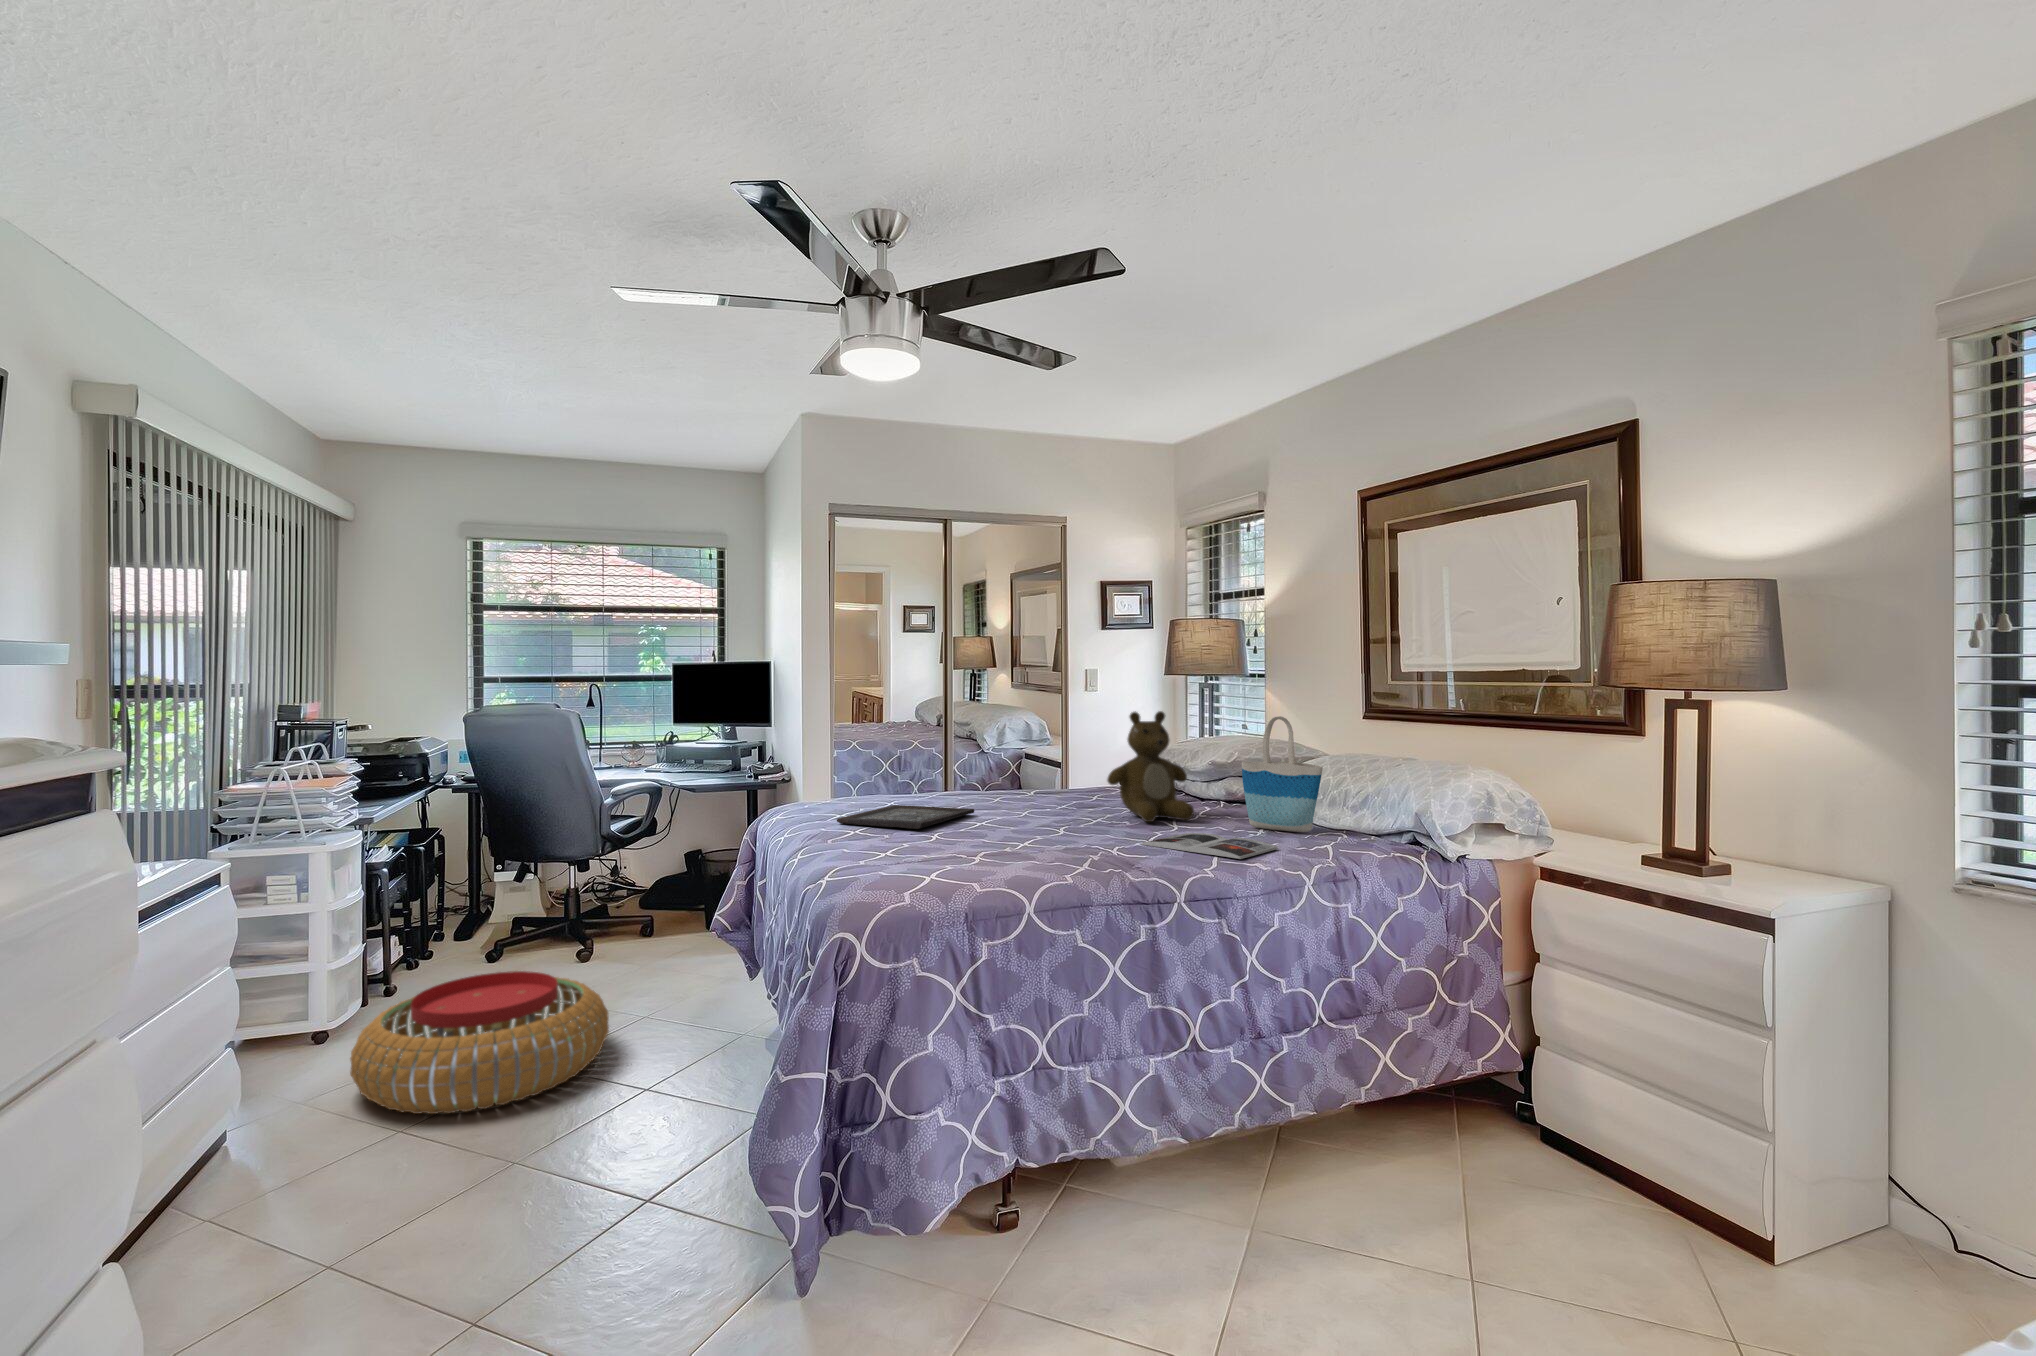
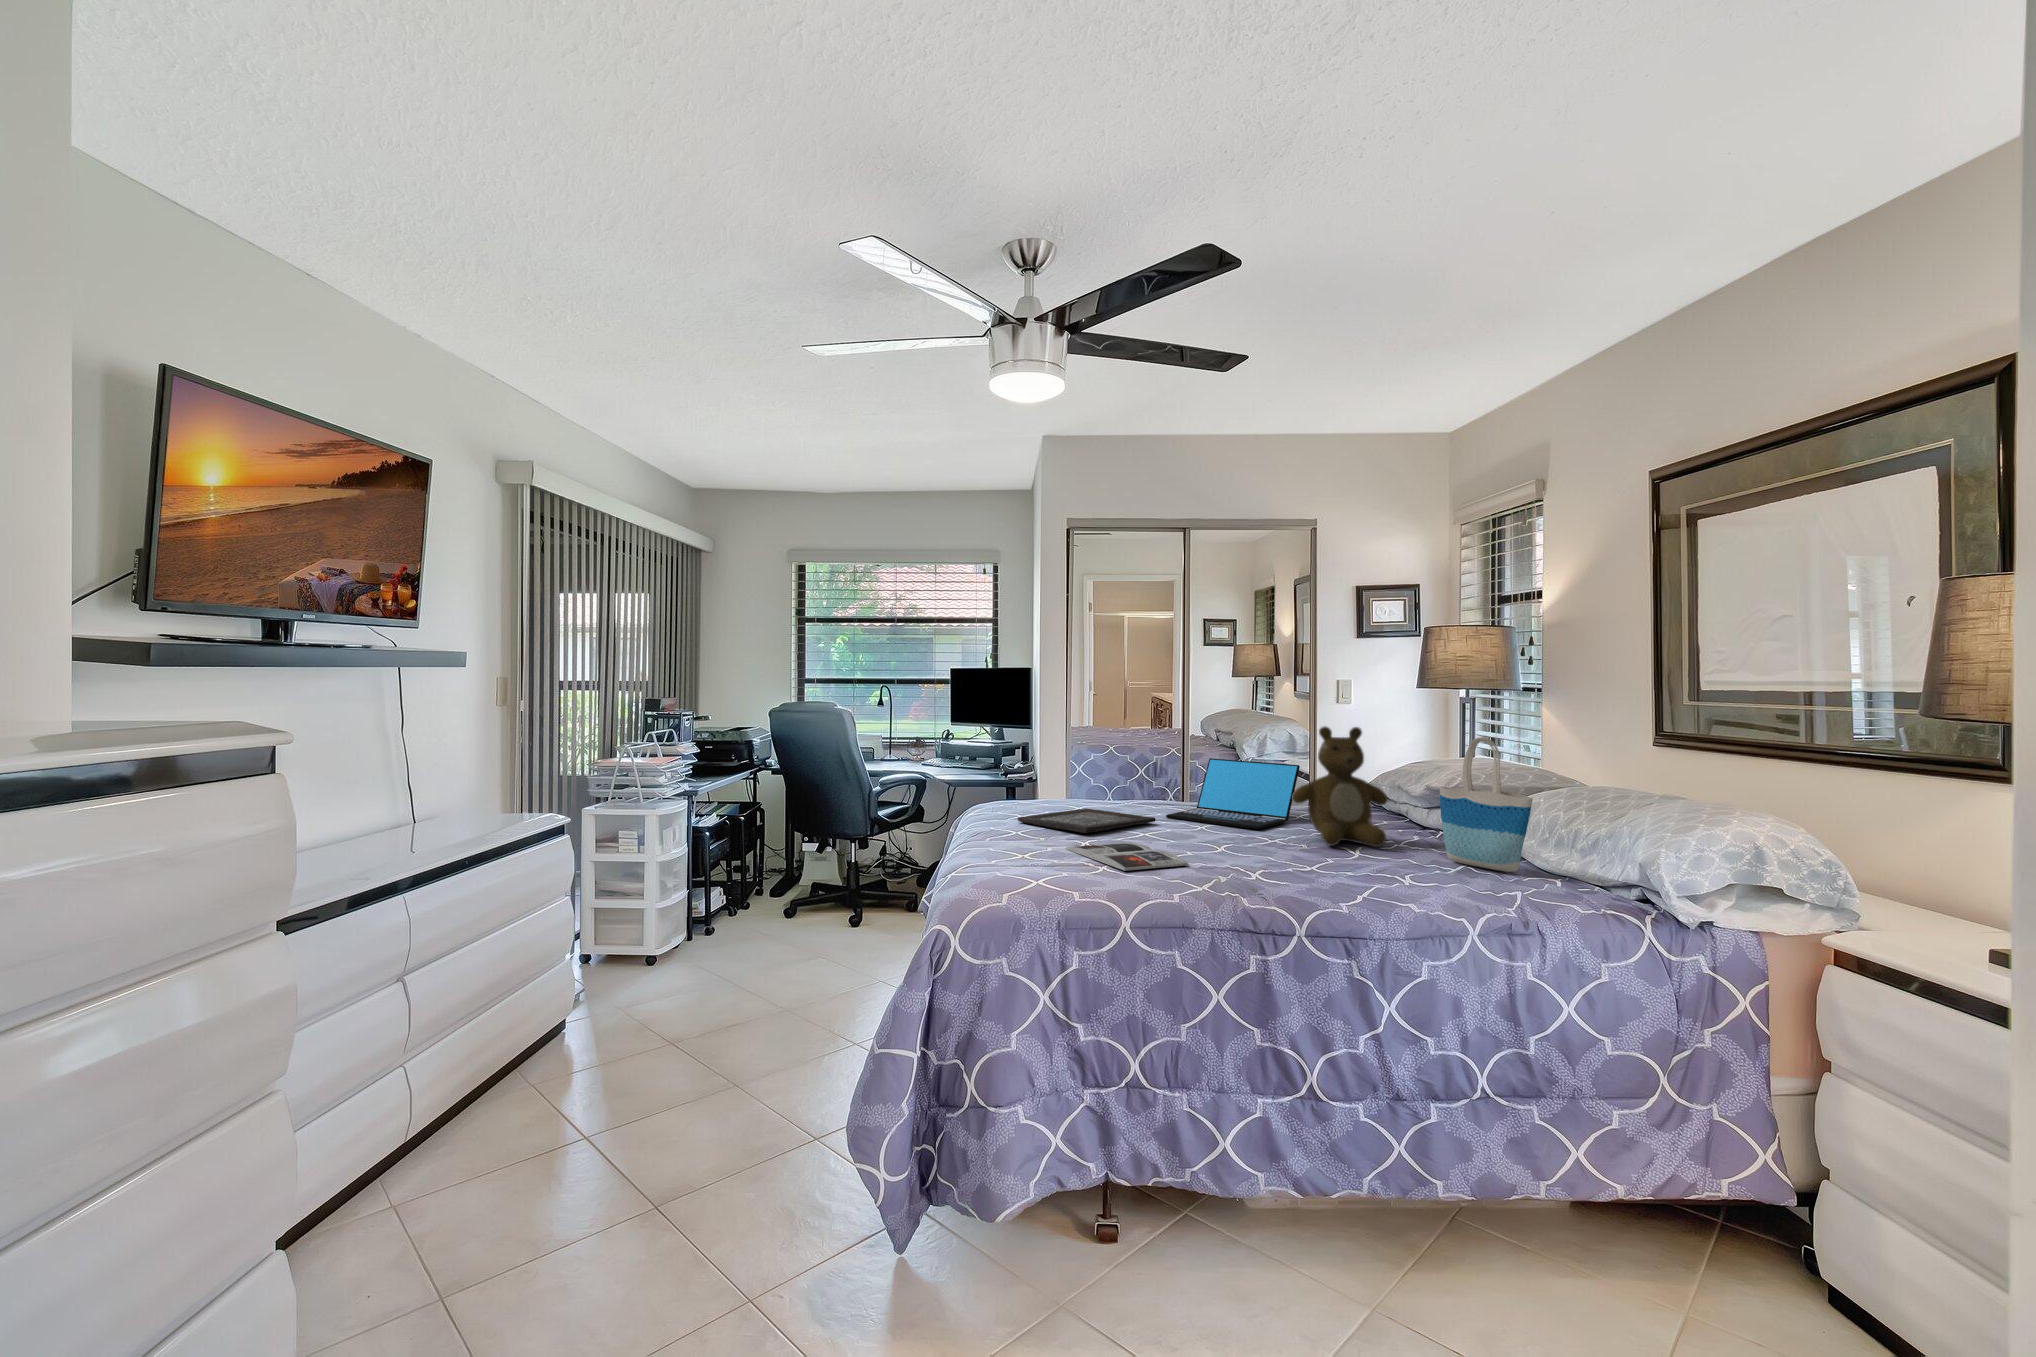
laptop: none [978,747,1097,813] -> present [1166,758,1300,829]
magazine: present [1142,833,1278,859] -> present [1065,843,1189,871]
pouf: present [350,971,609,1114] -> none [641,926,837,1038]

